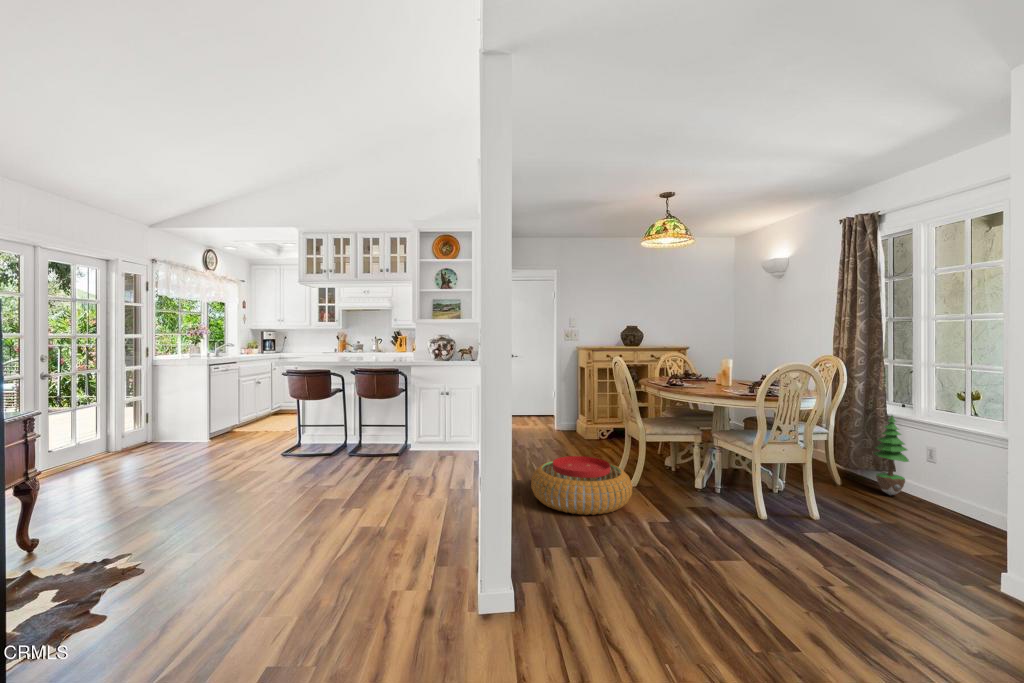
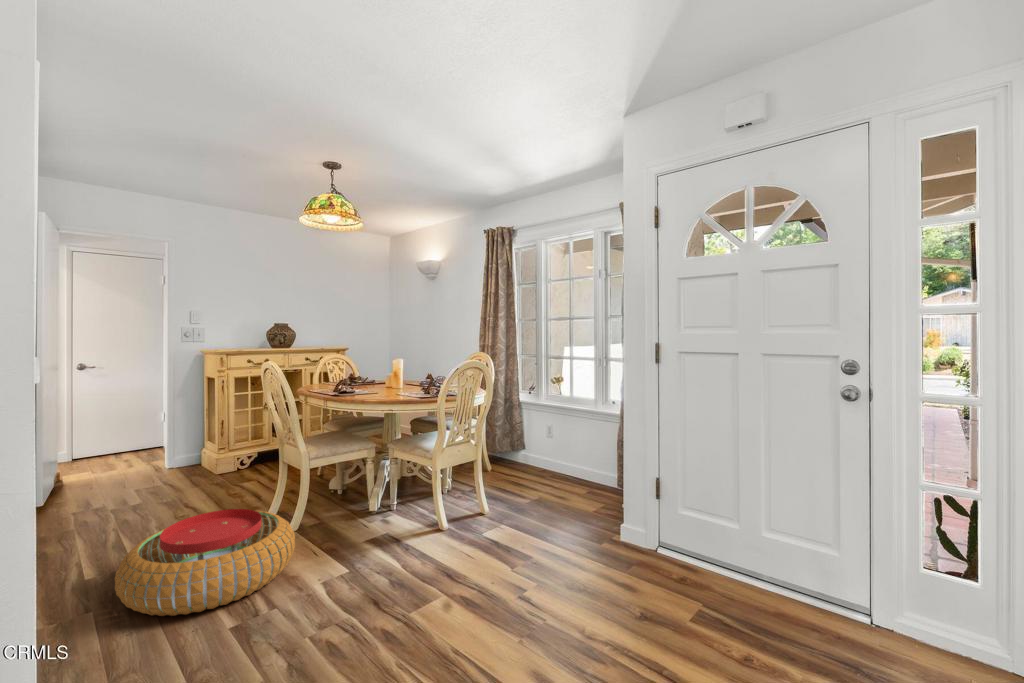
potted tree: present [873,416,909,495] -> none [515,401,540,470]

